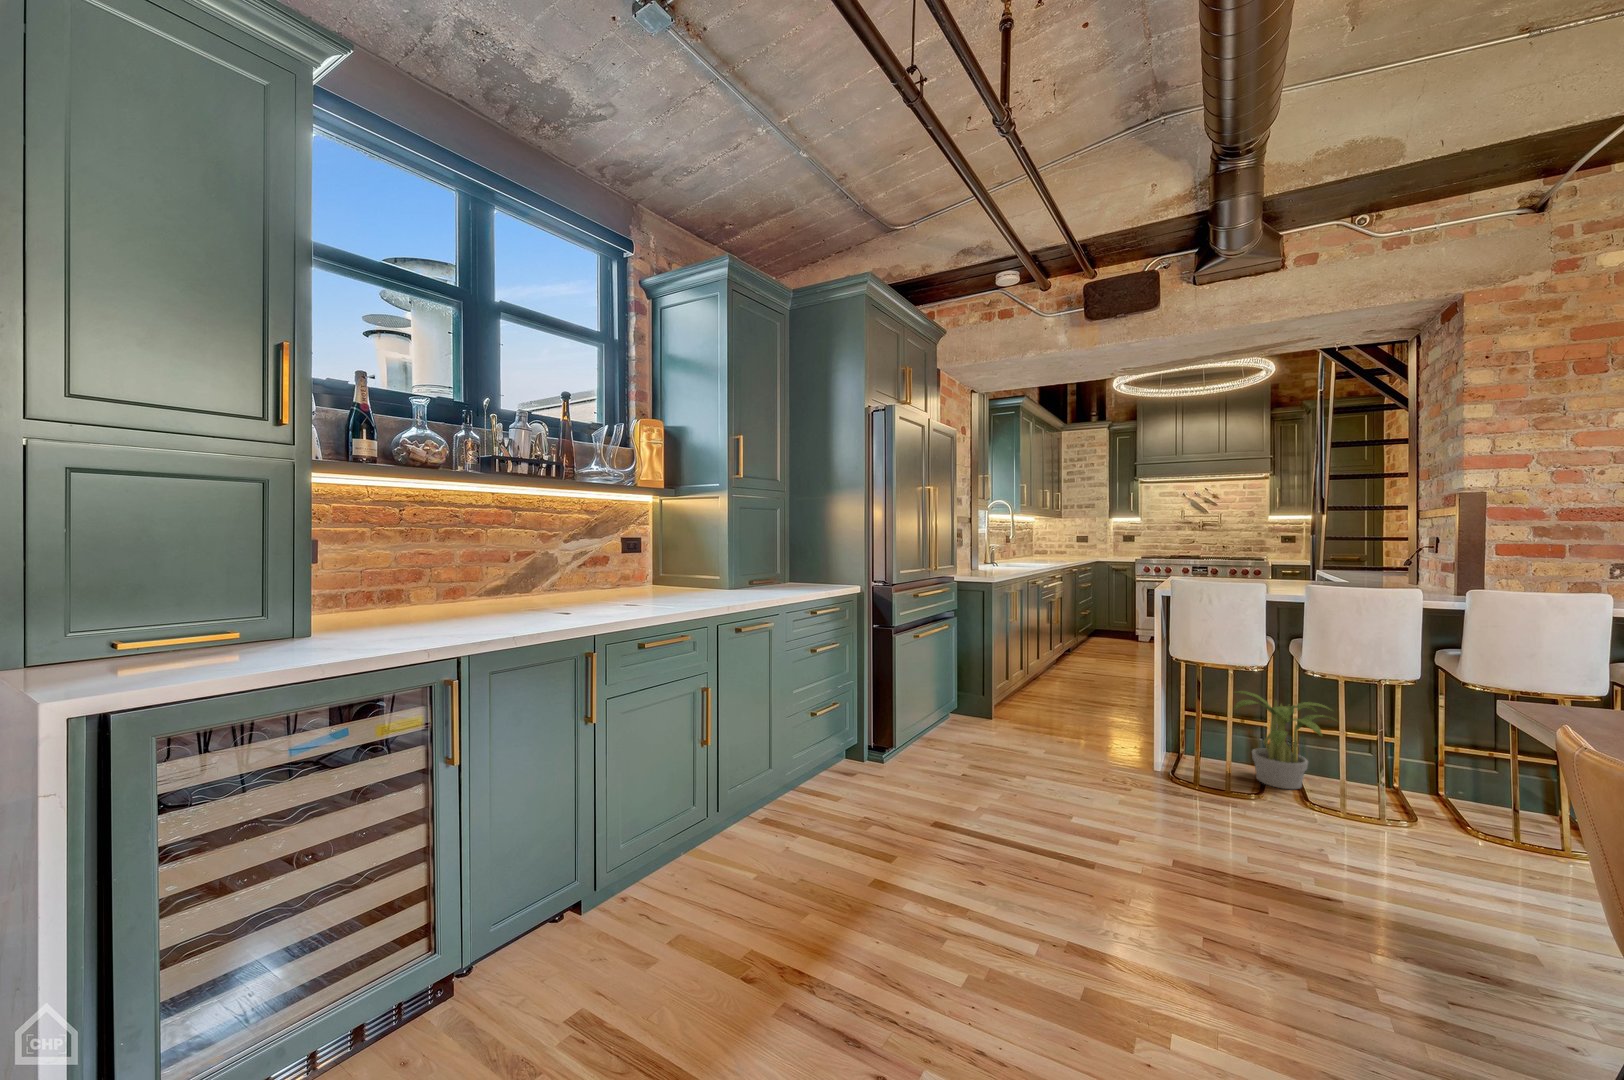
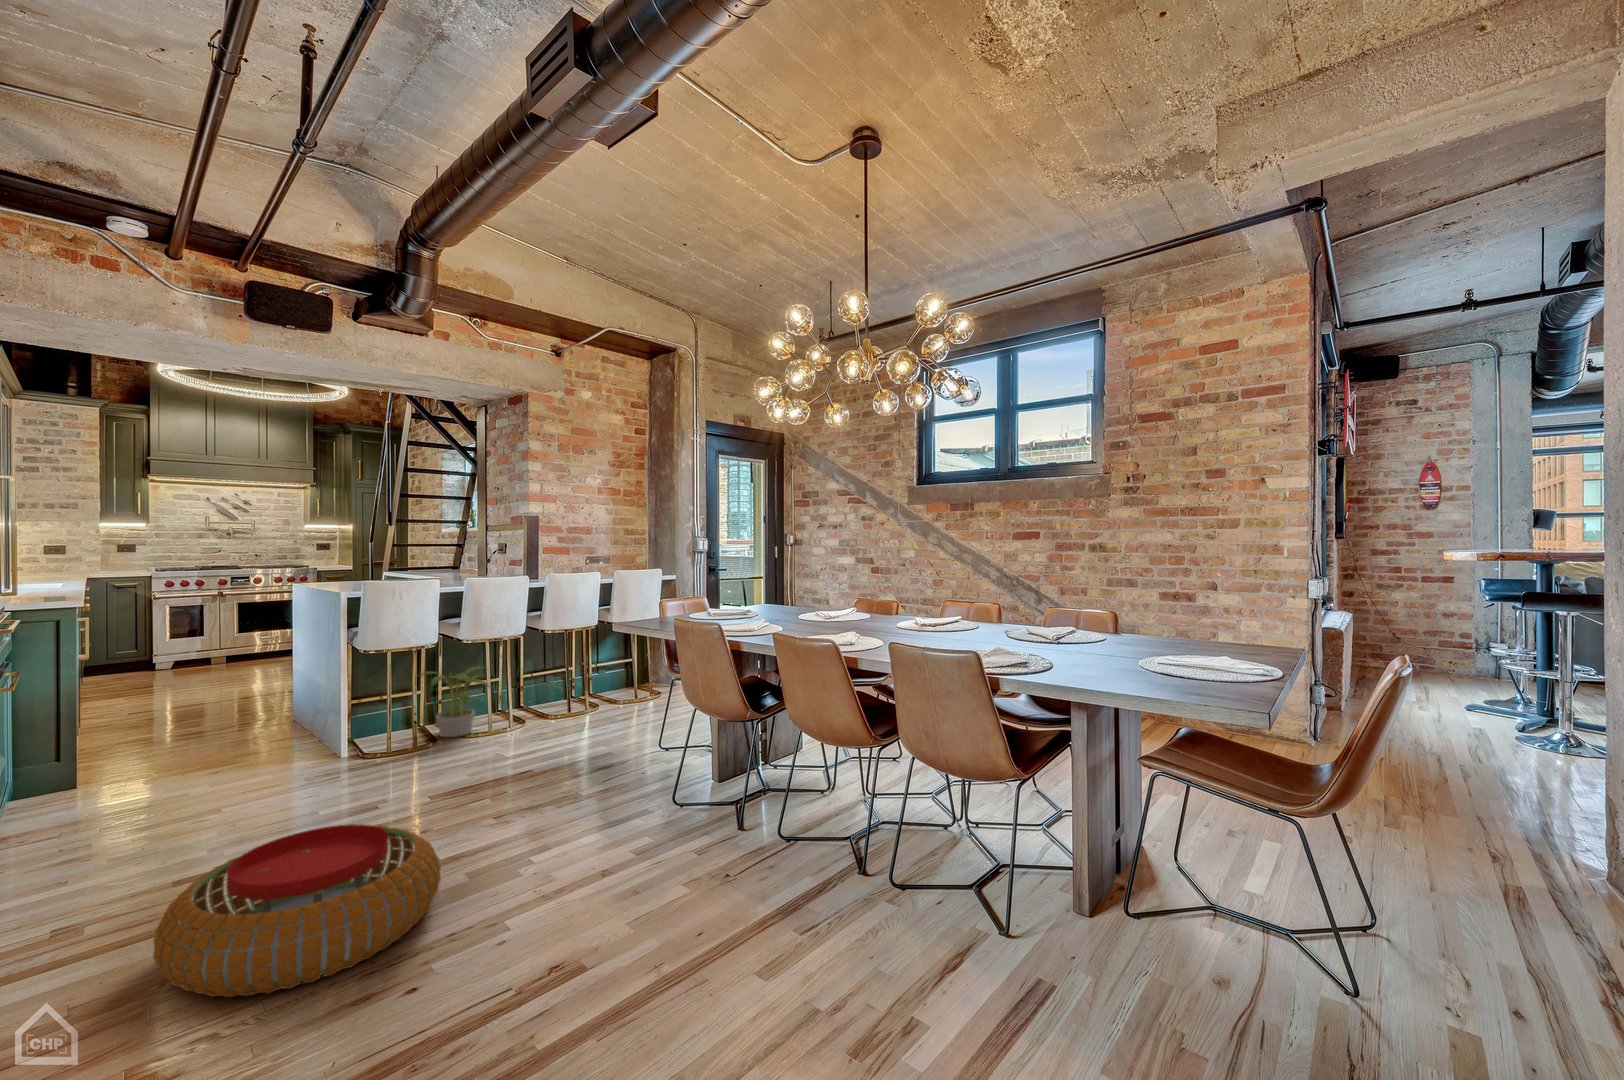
pouf: none [779,791,1001,954] -> present [153,824,441,997]

